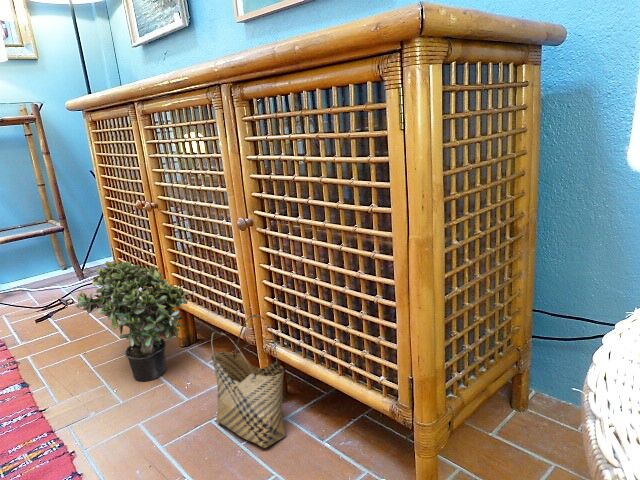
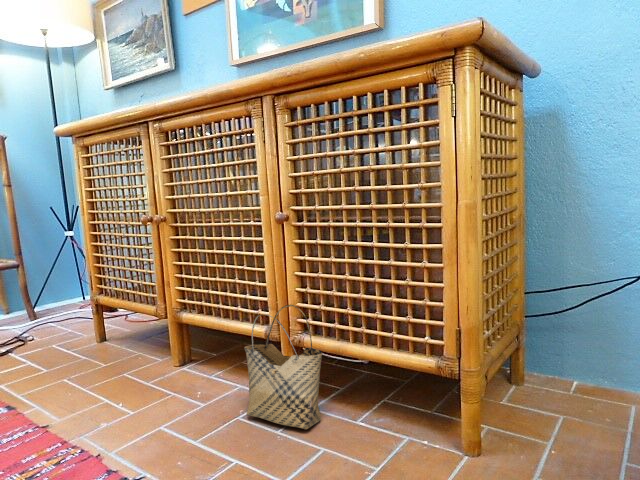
potted plant: present [75,260,188,381] -> none [93,268,202,394]

